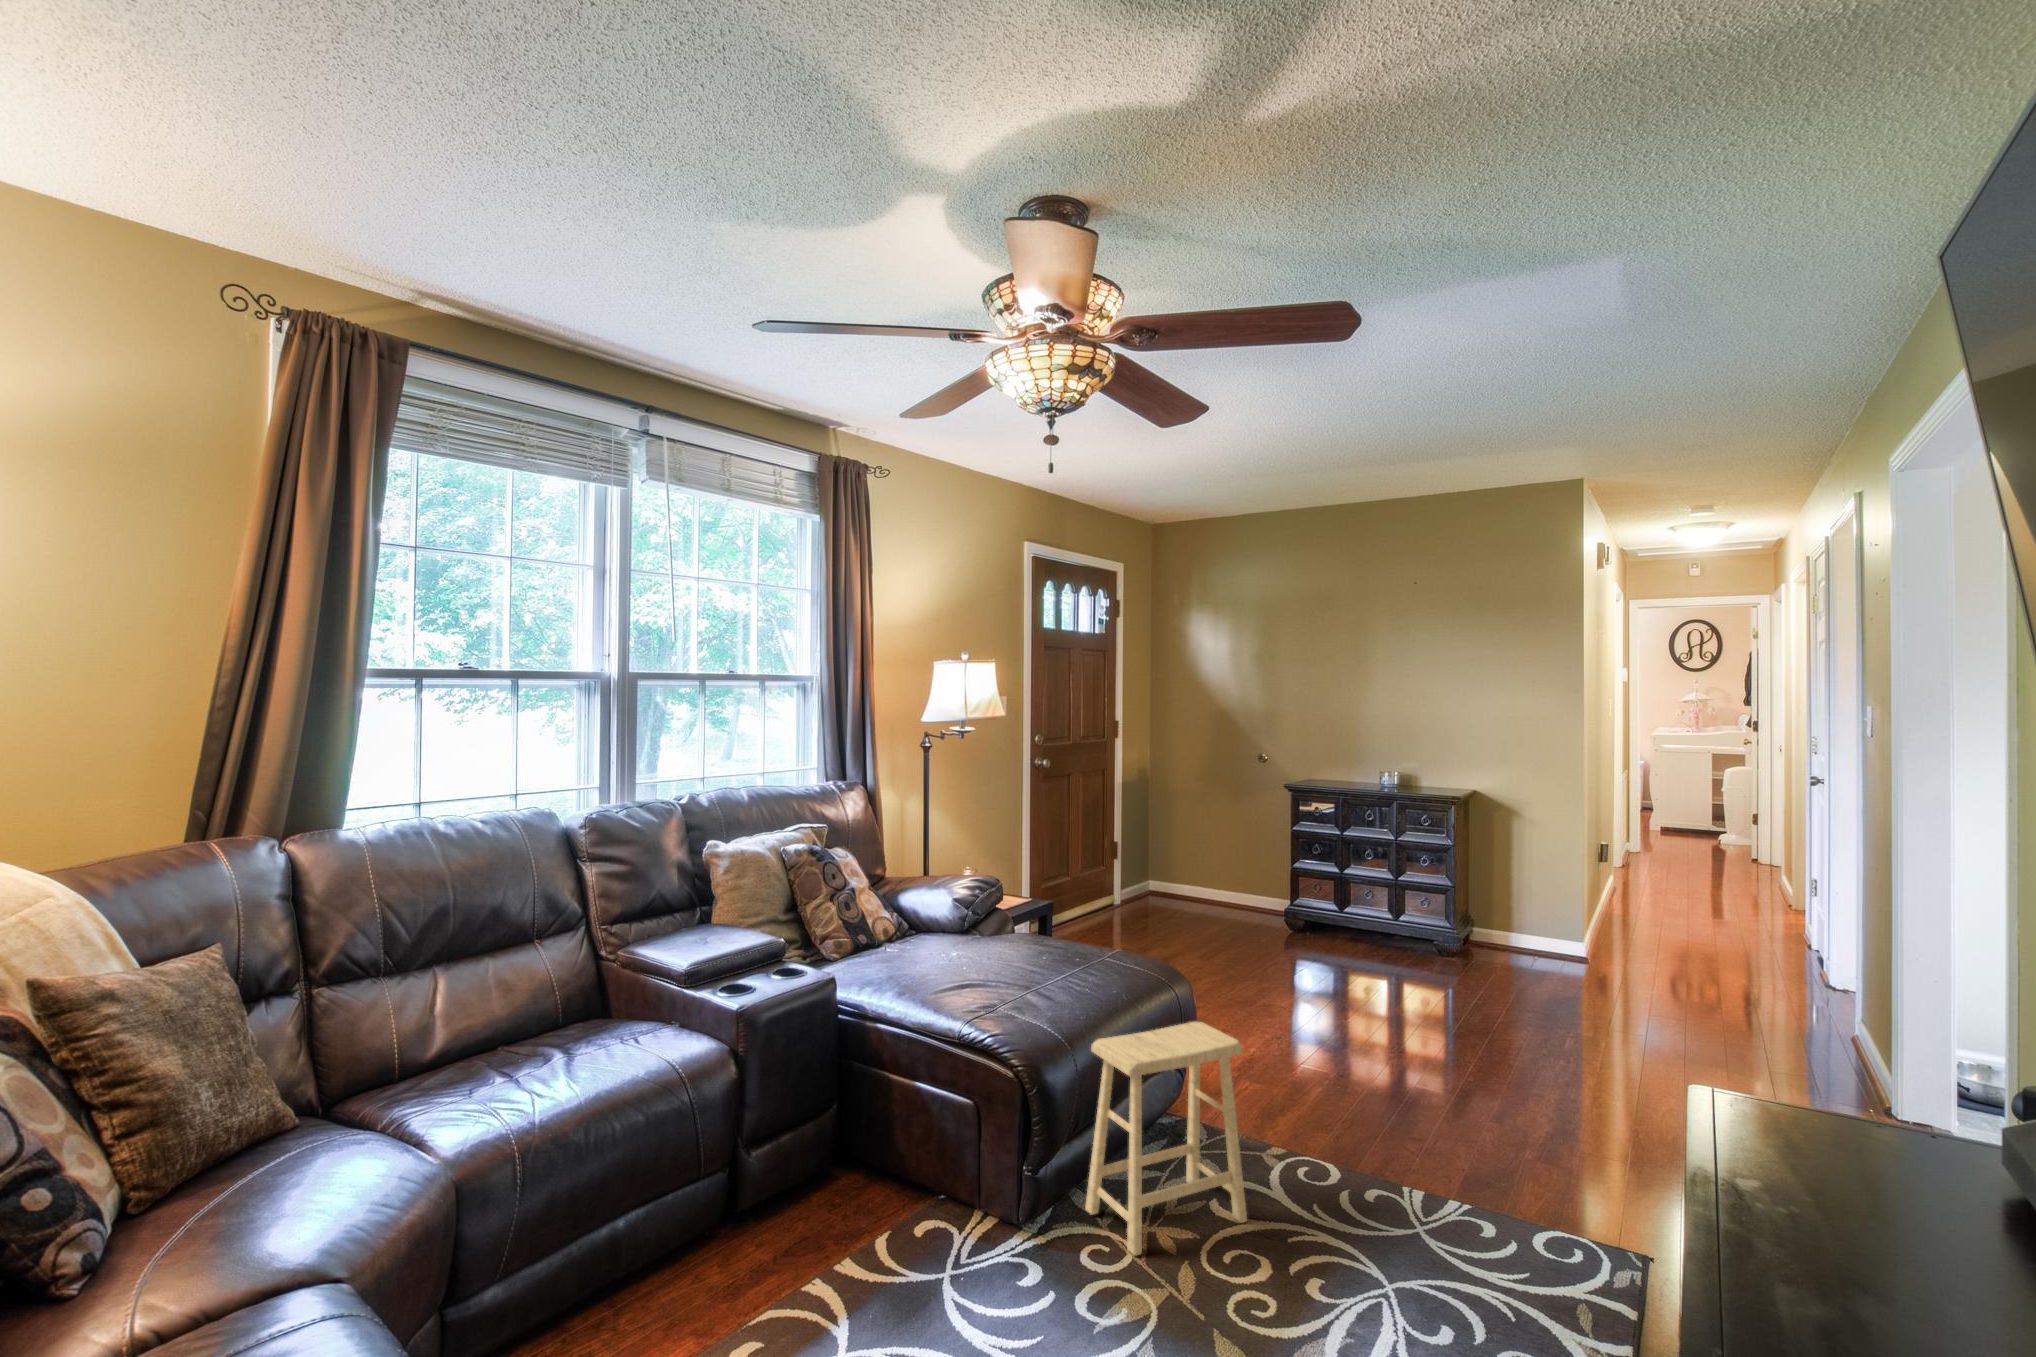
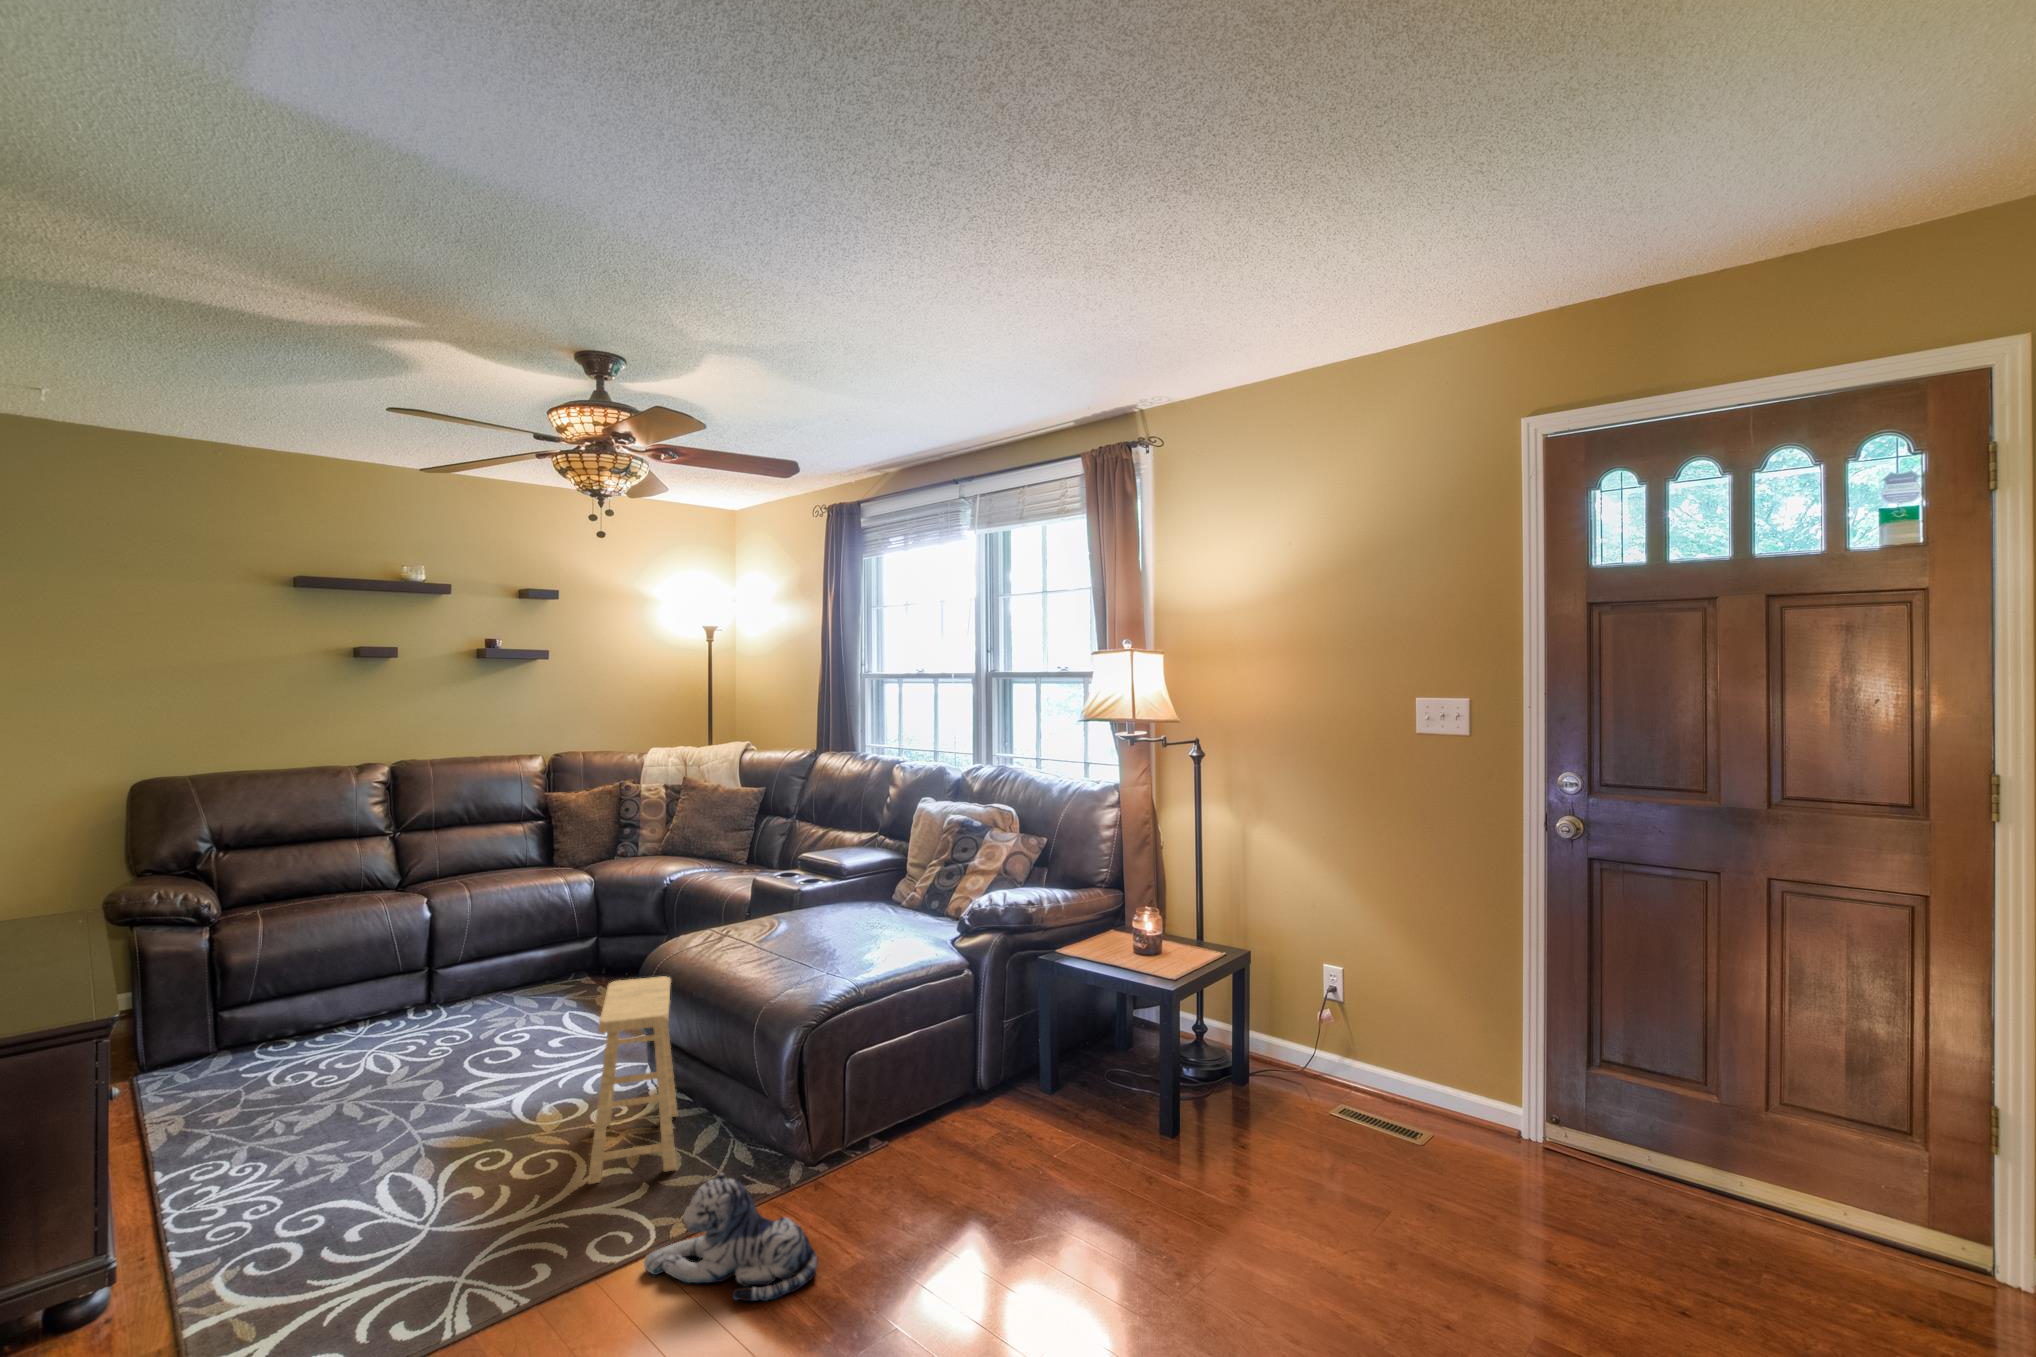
plush toy: none [1255,1058,1331,1153] -> present [644,1173,818,1301]

